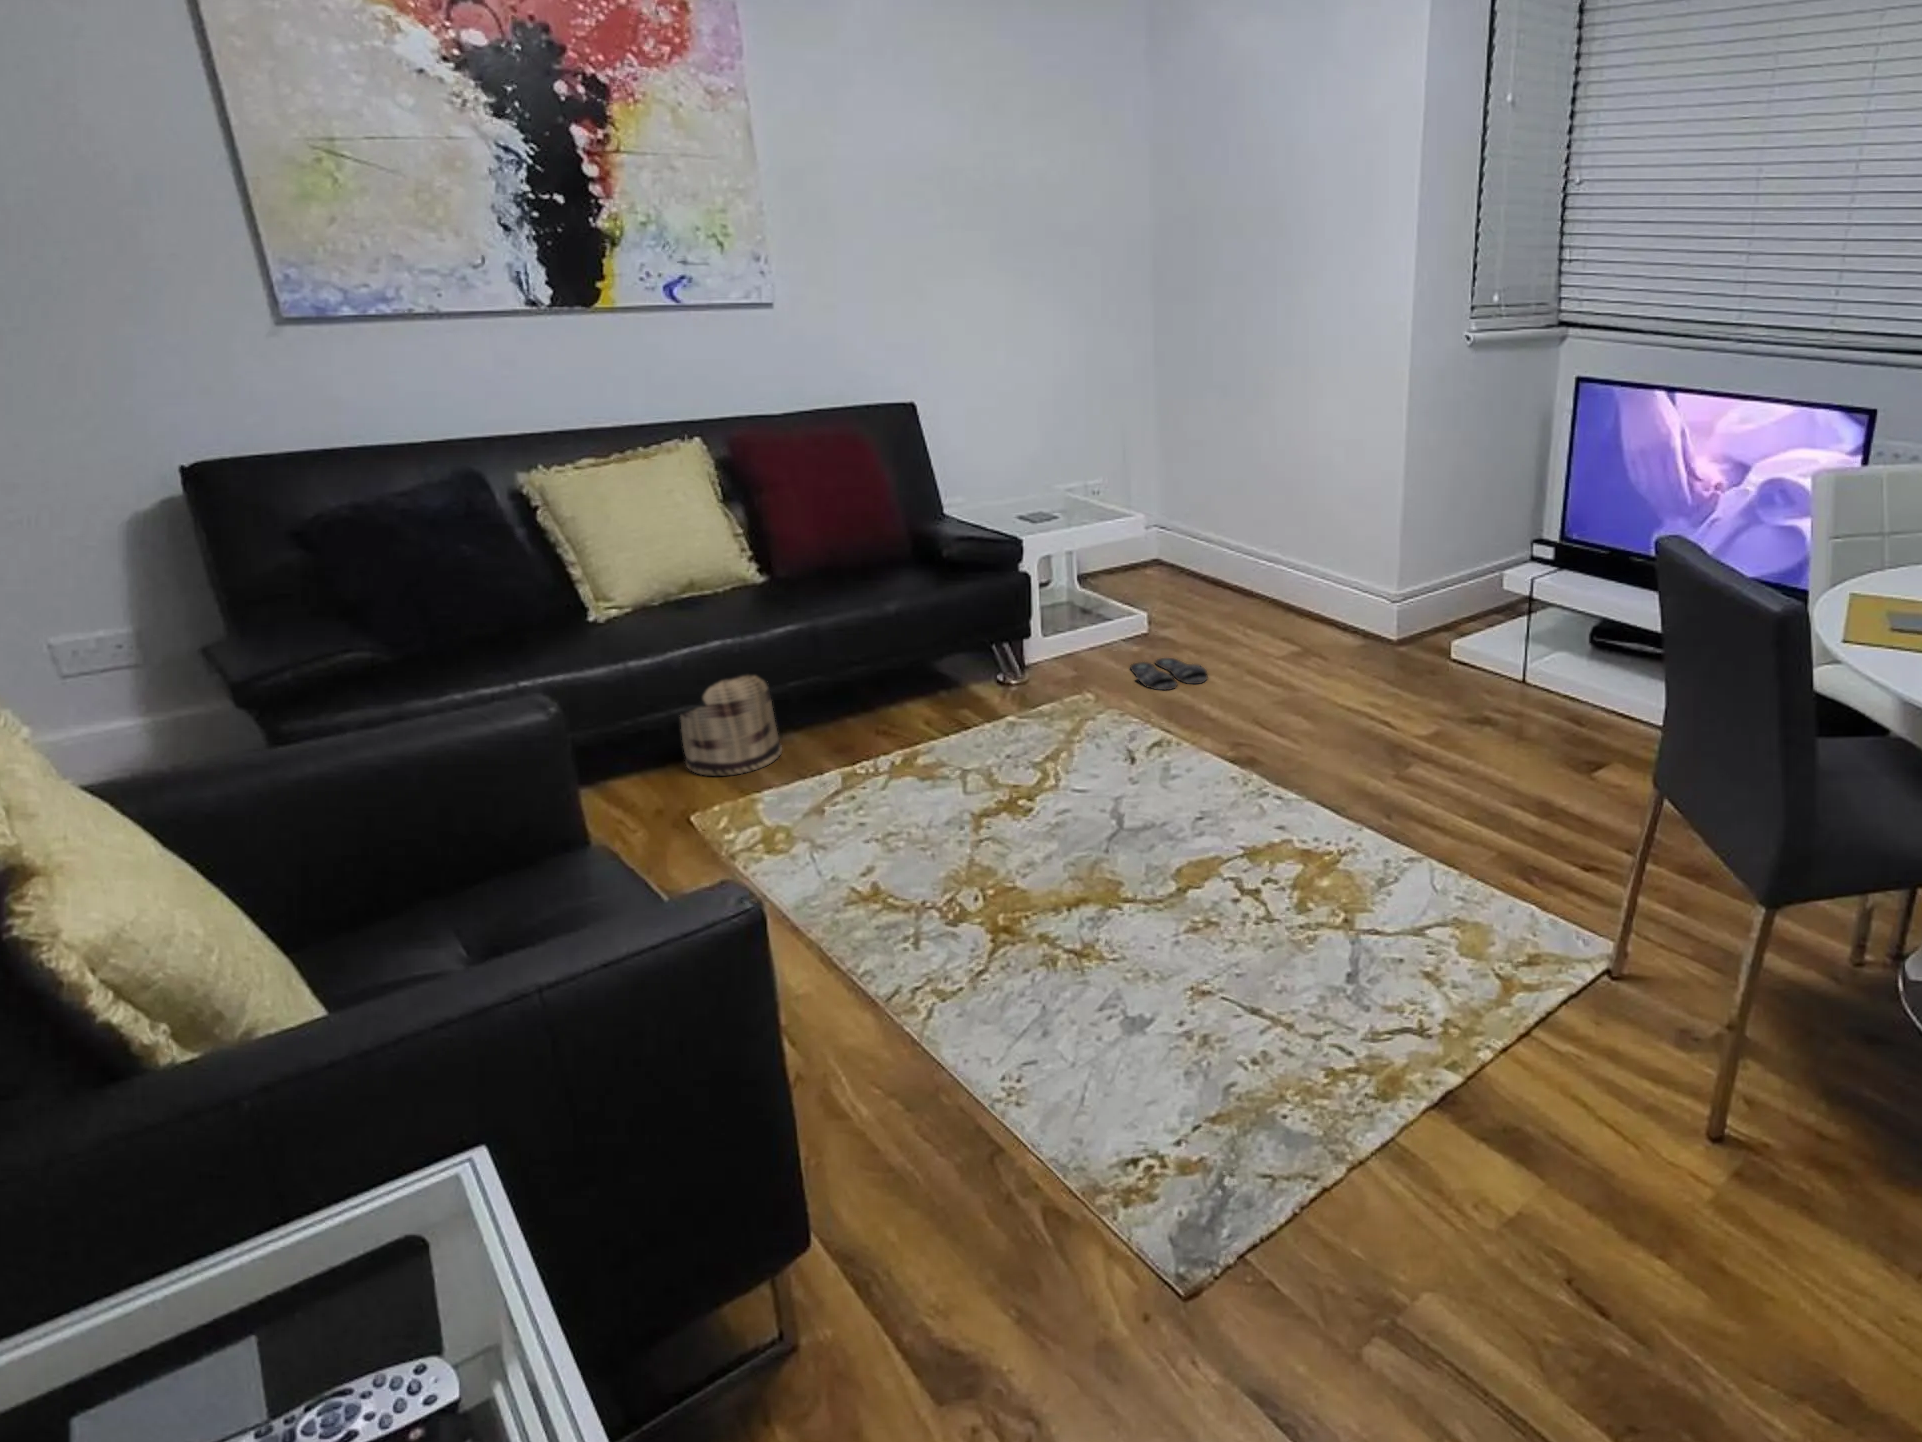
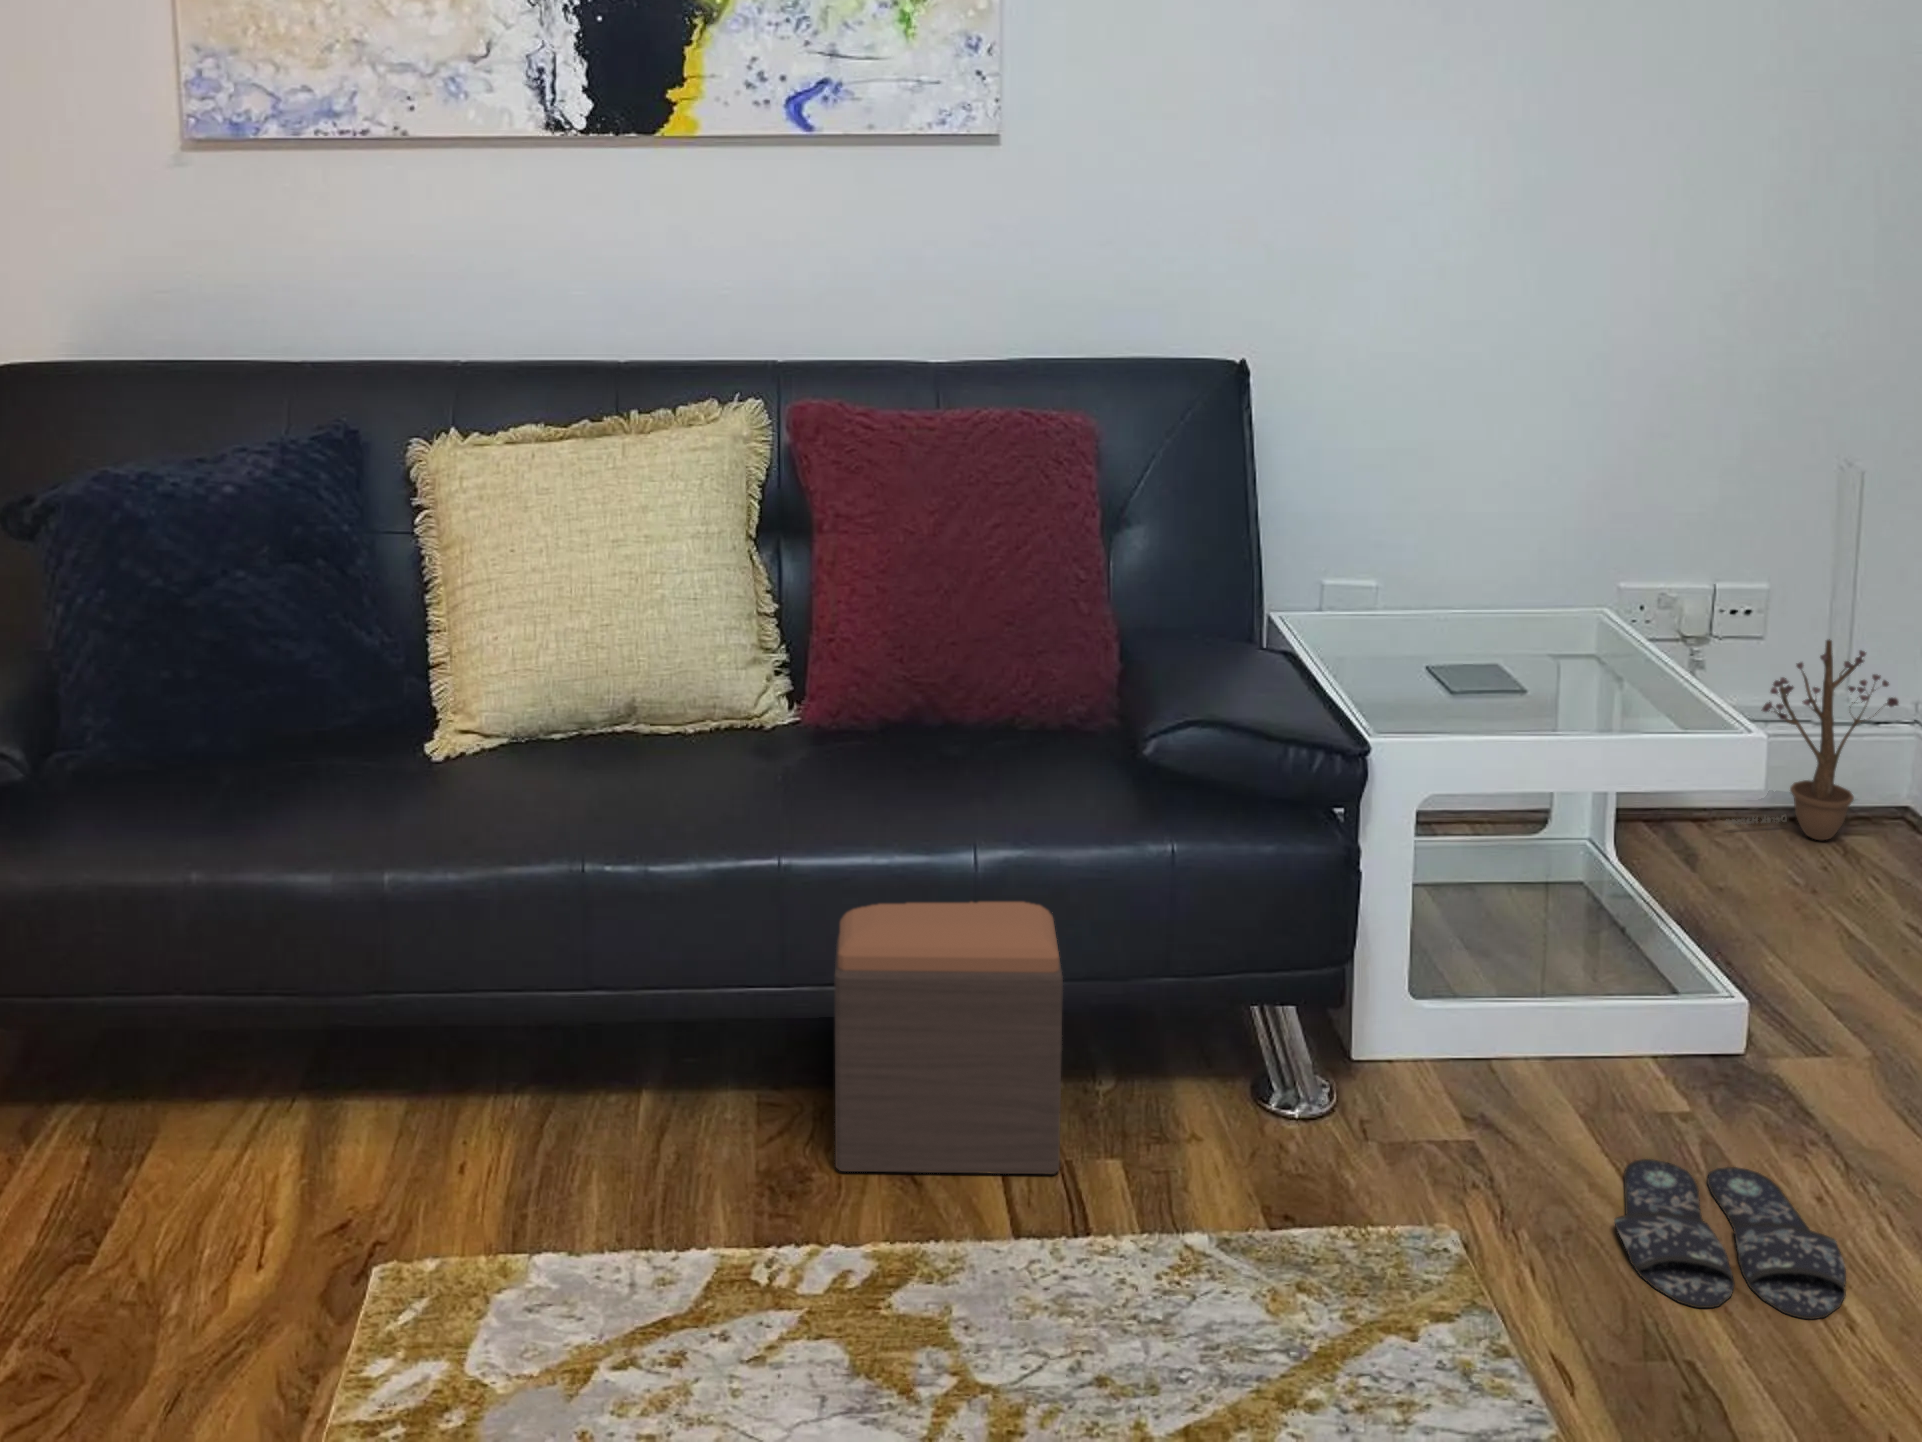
decorative plant: none [1105,497,1157,577] -> present [1726,639,1899,840]
footstool: none [814,607,943,740] -> present [835,902,1063,1174]
basket: present [680,676,782,776] -> none [489,871,690,1182]

